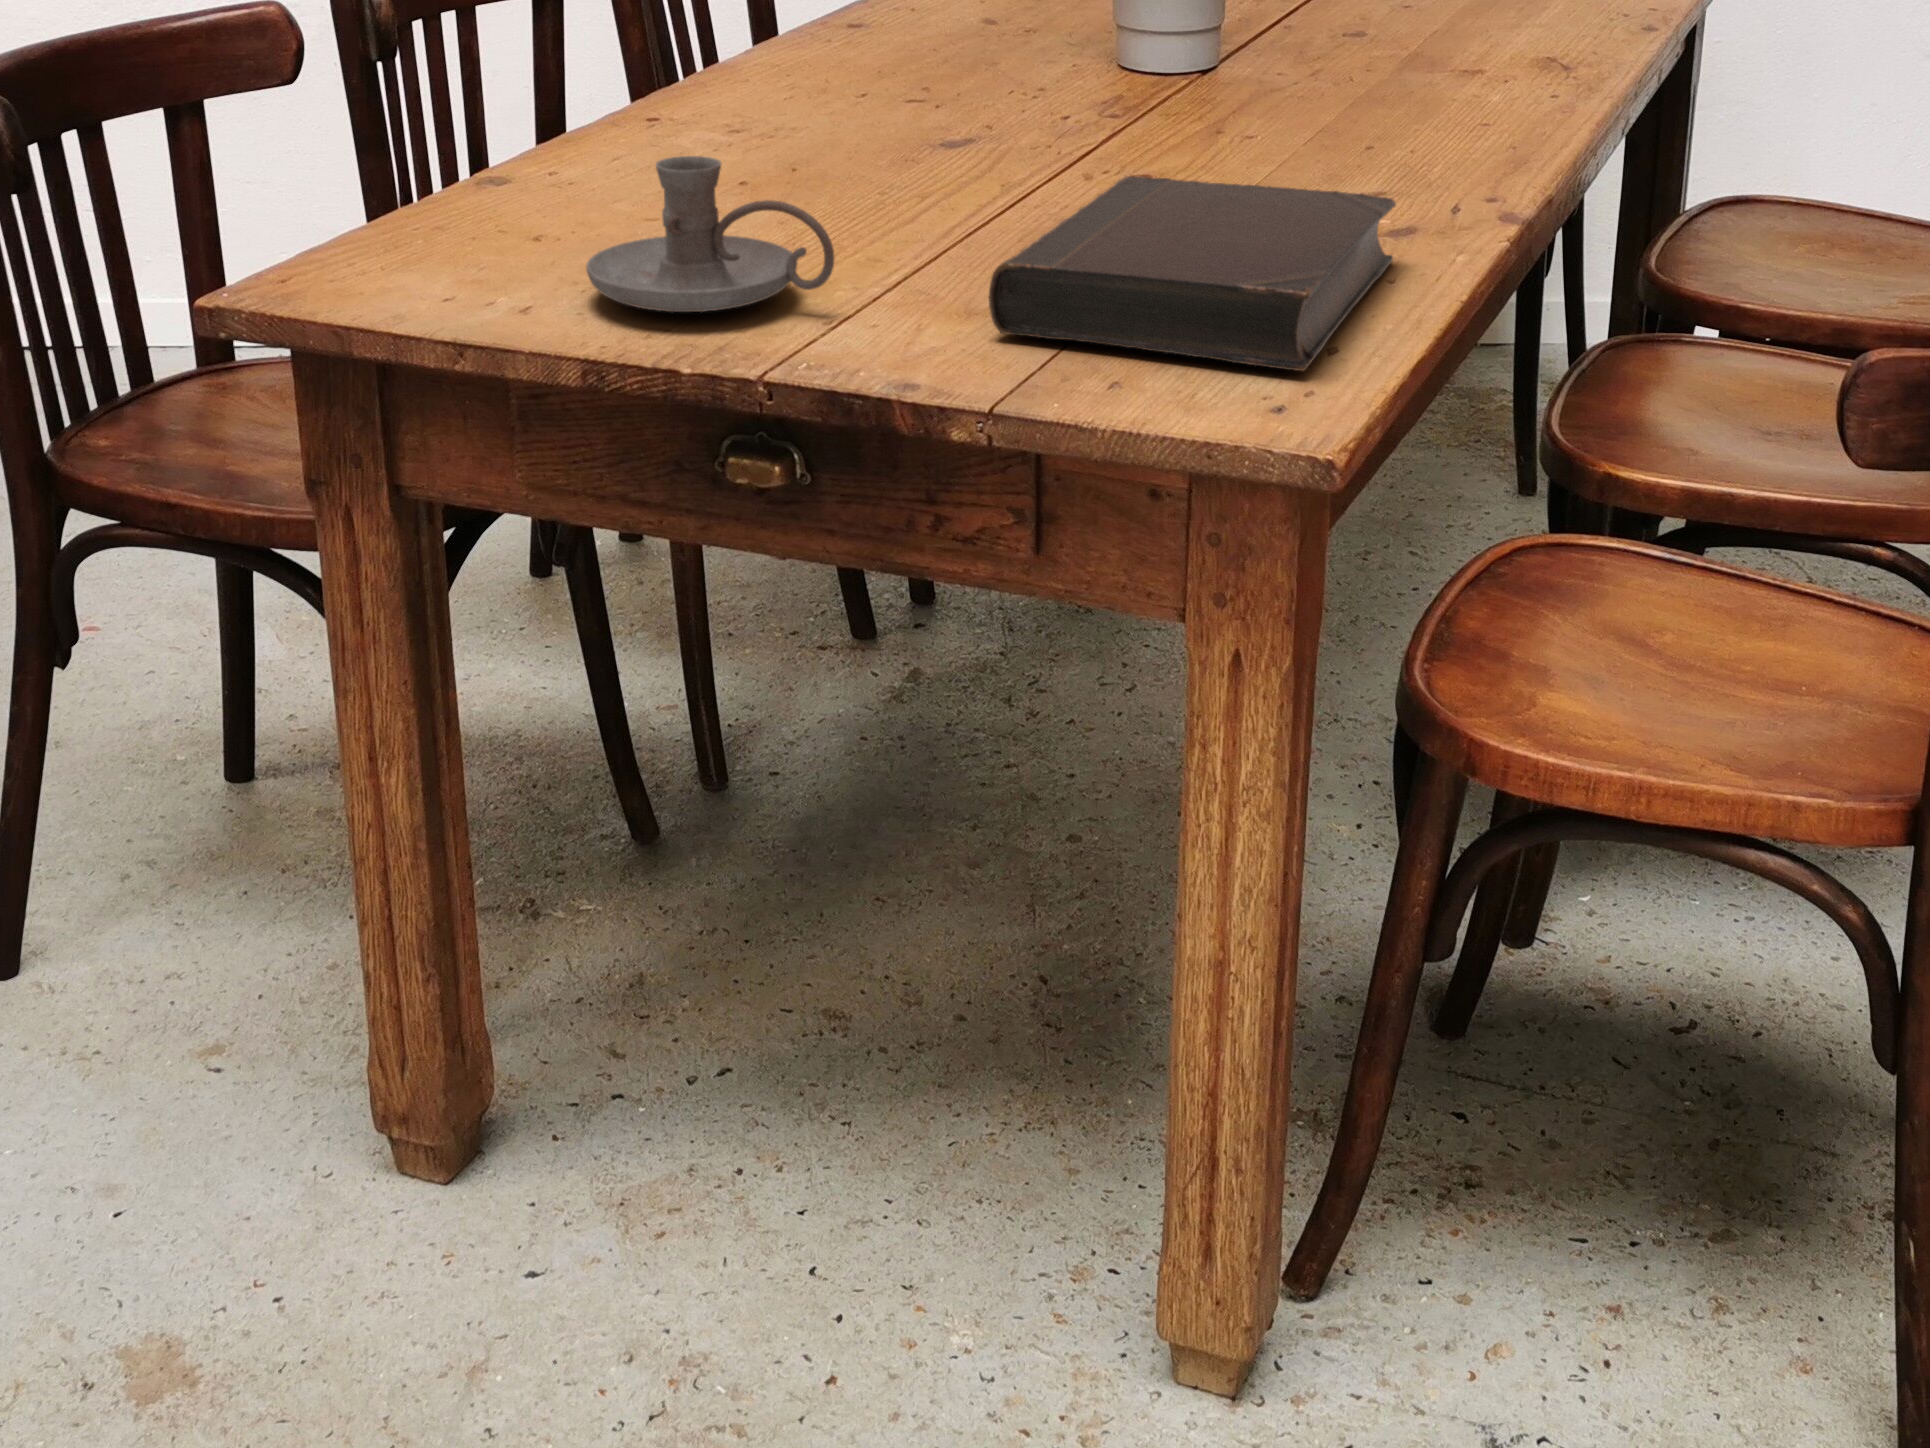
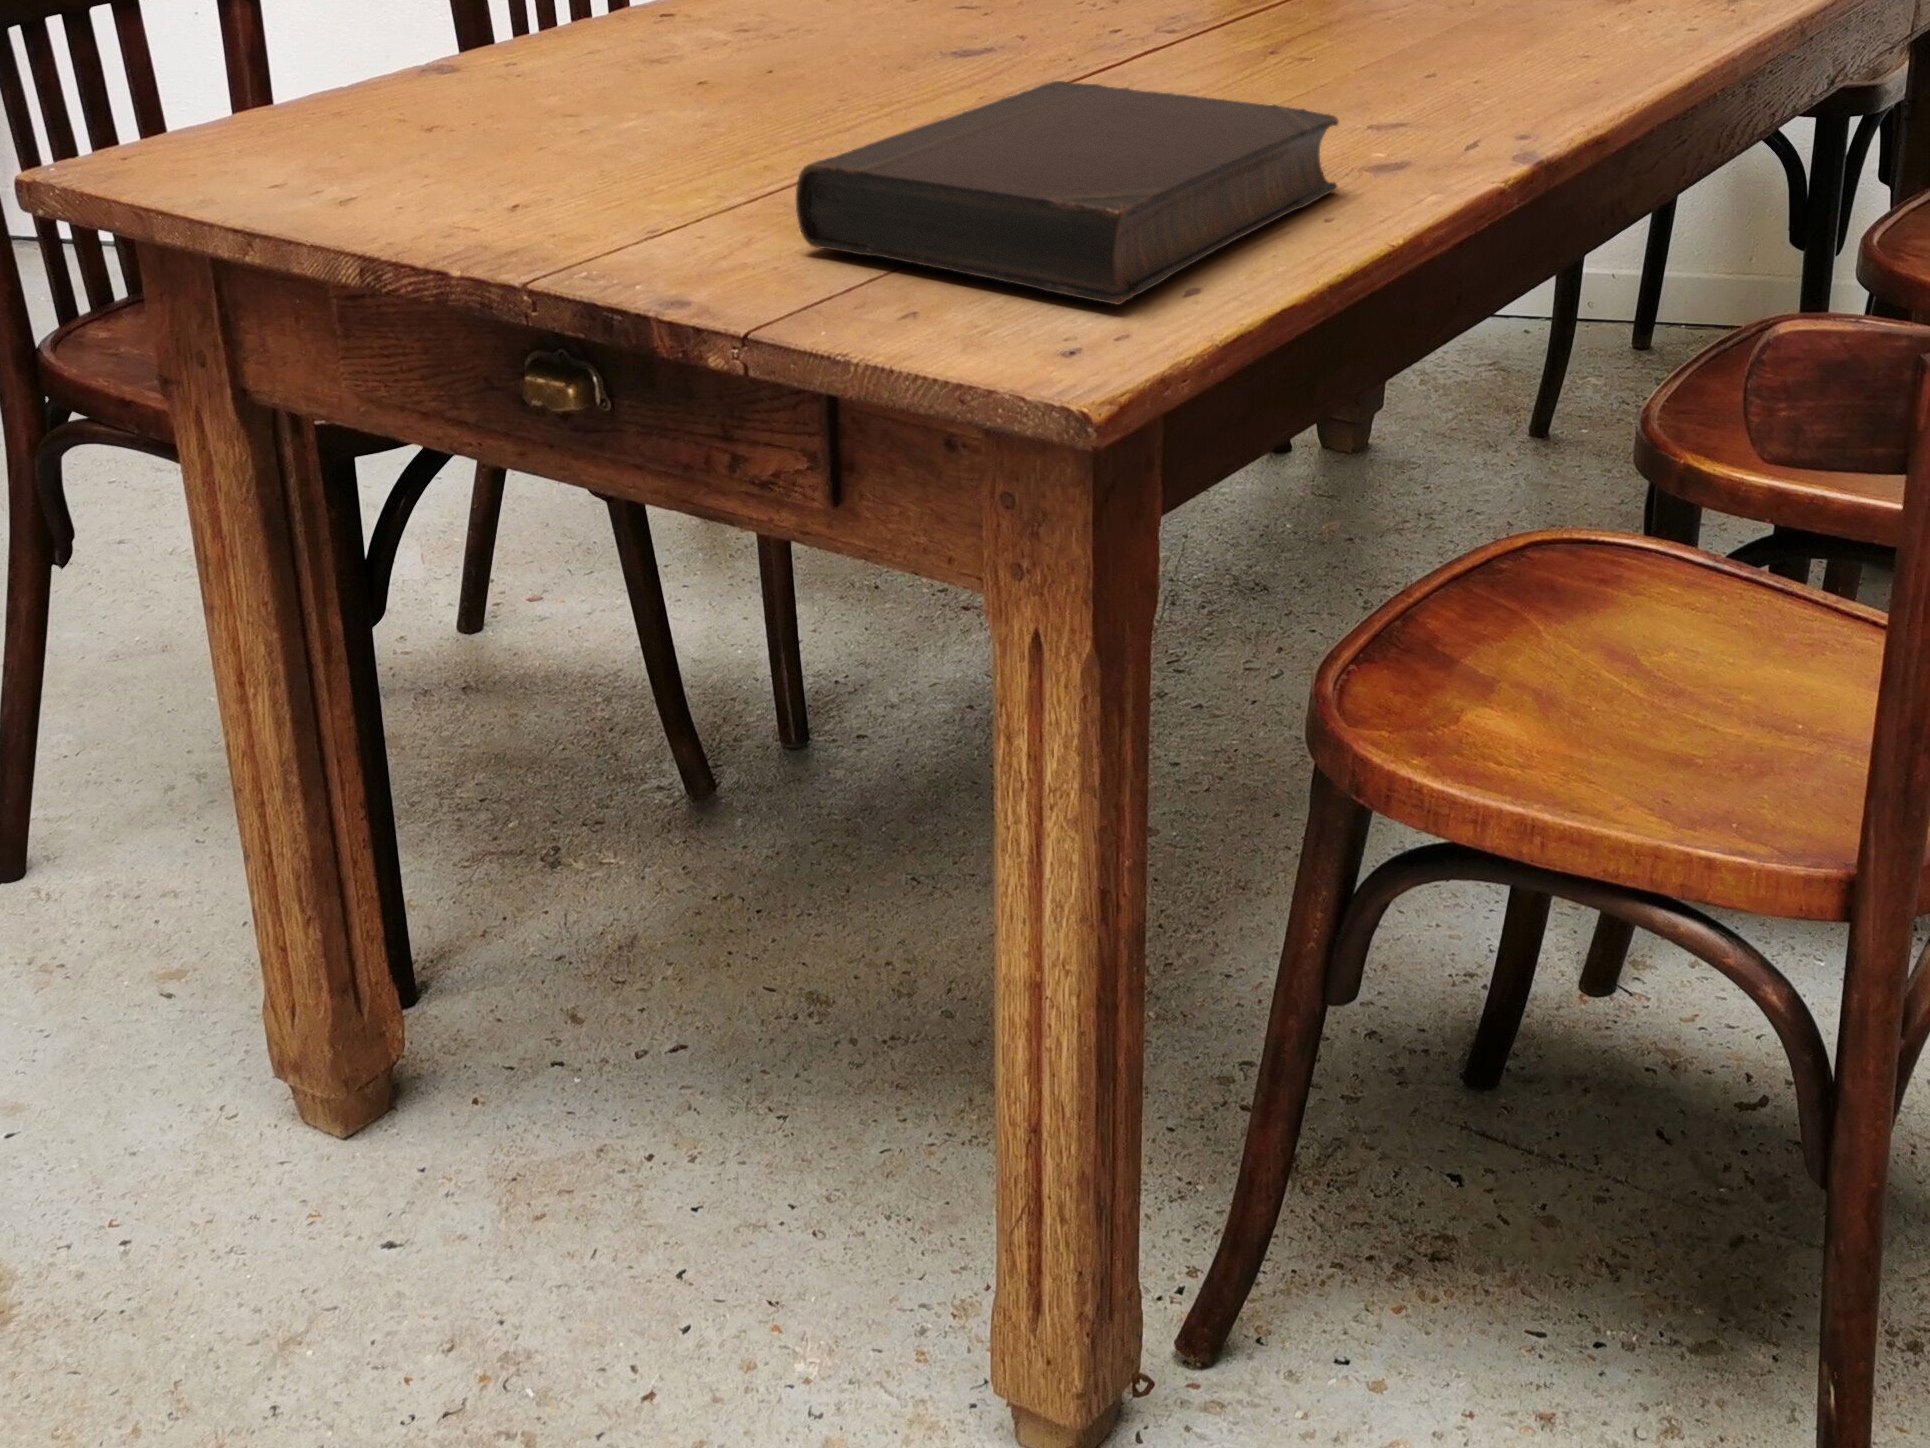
candle holder: present [586,156,834,312] -> none [389,32,646,206]

